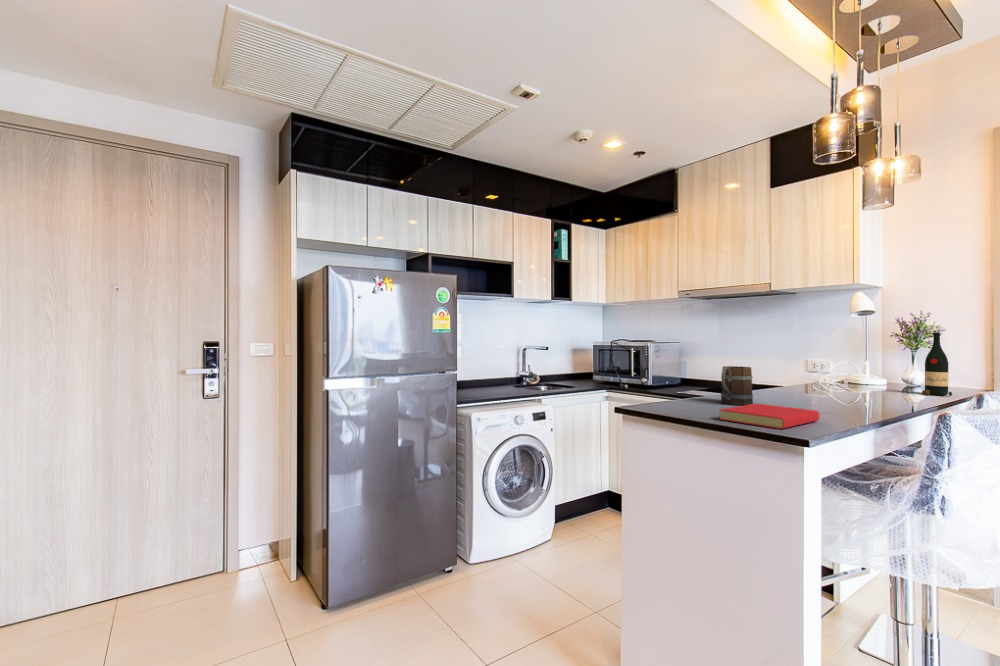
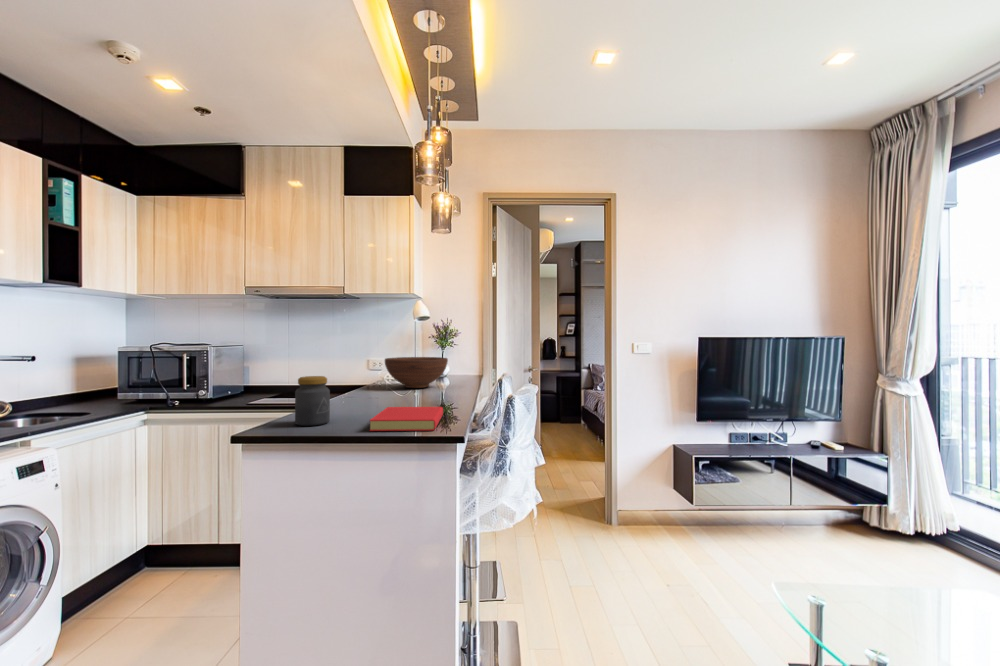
wine bottle: present [922,333,952,396] -> none [454,335,471,381]
fruit bowl: none [802,359,895,396] -> present [385,357,448,388]
mug: present [721,366,753,405] -> none [337,370,369,410]
jar: none [669,367,698,410] -> present [295,376,330,426]

